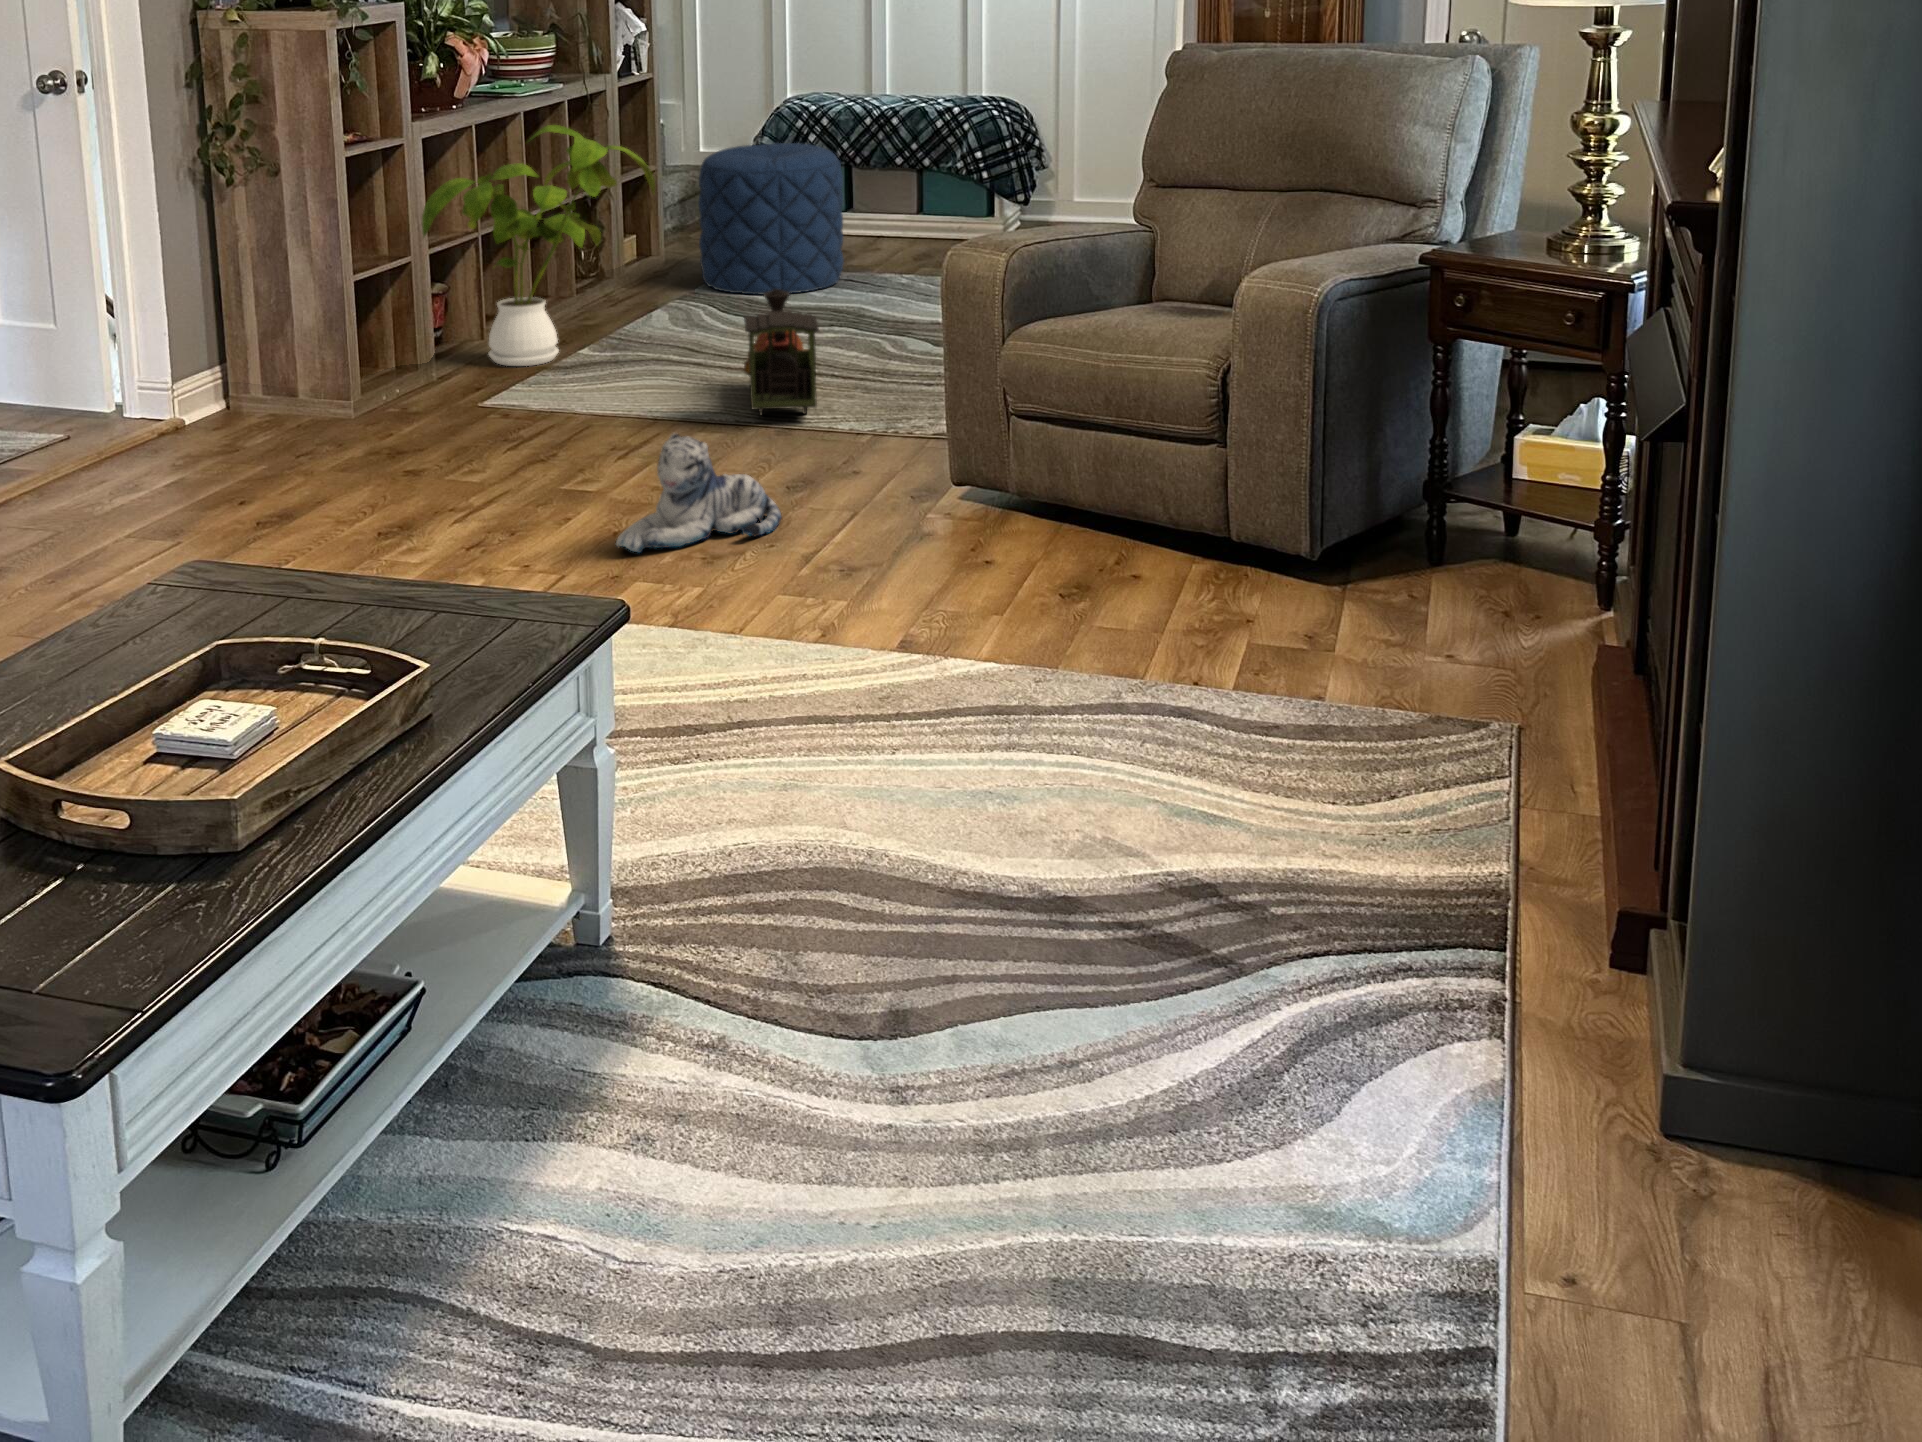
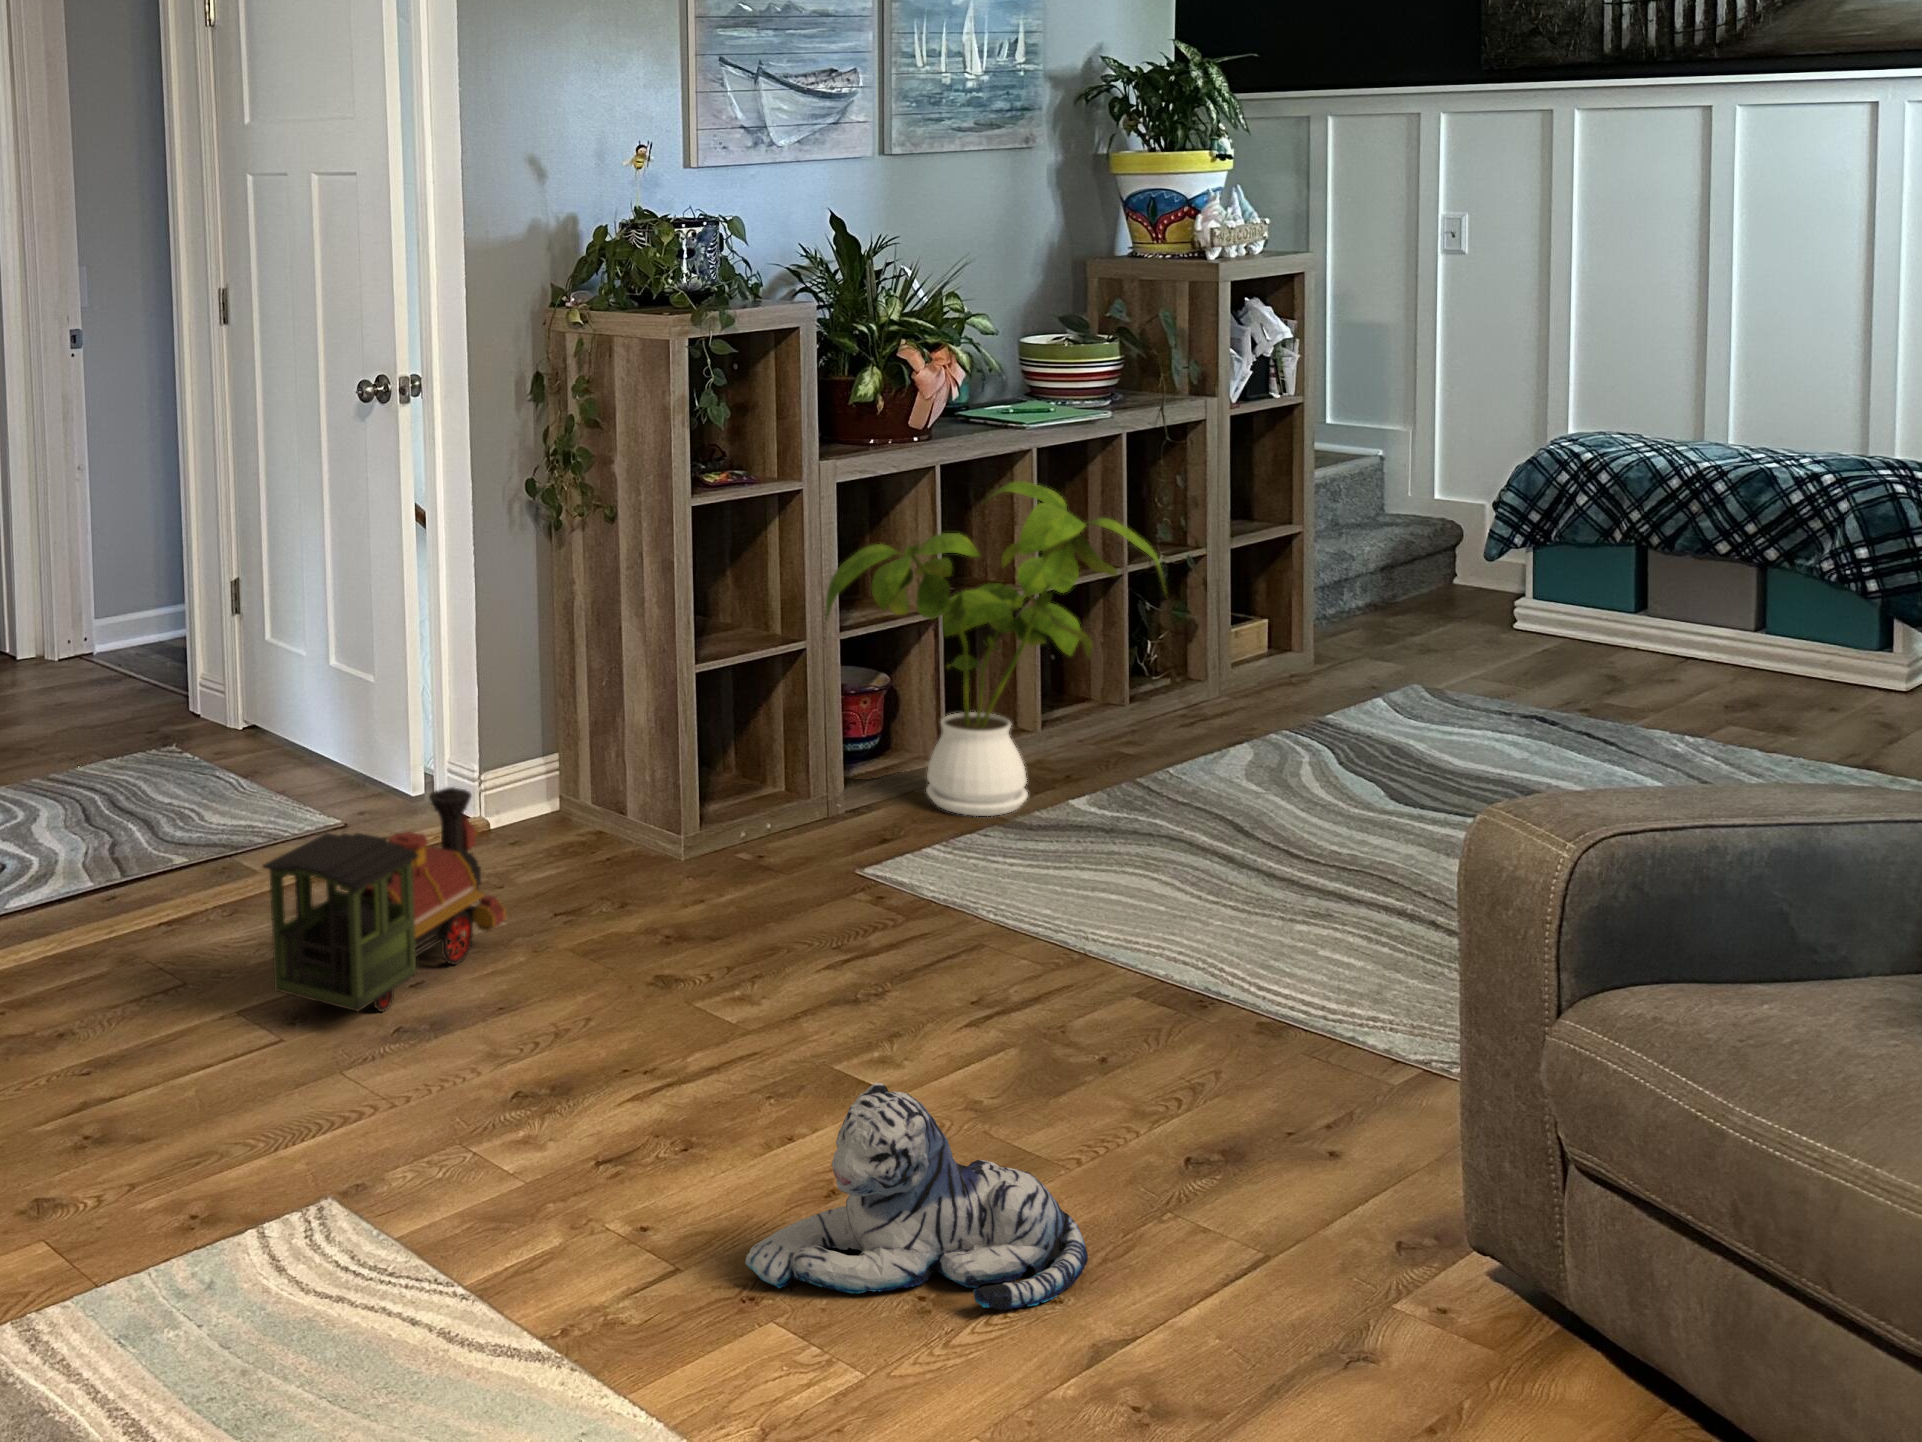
pouf: present [698,143,844,294] -> none [1339,512,1576,745]
toy train: present [744,289,819,415] -> present [263,787,506,1012]

